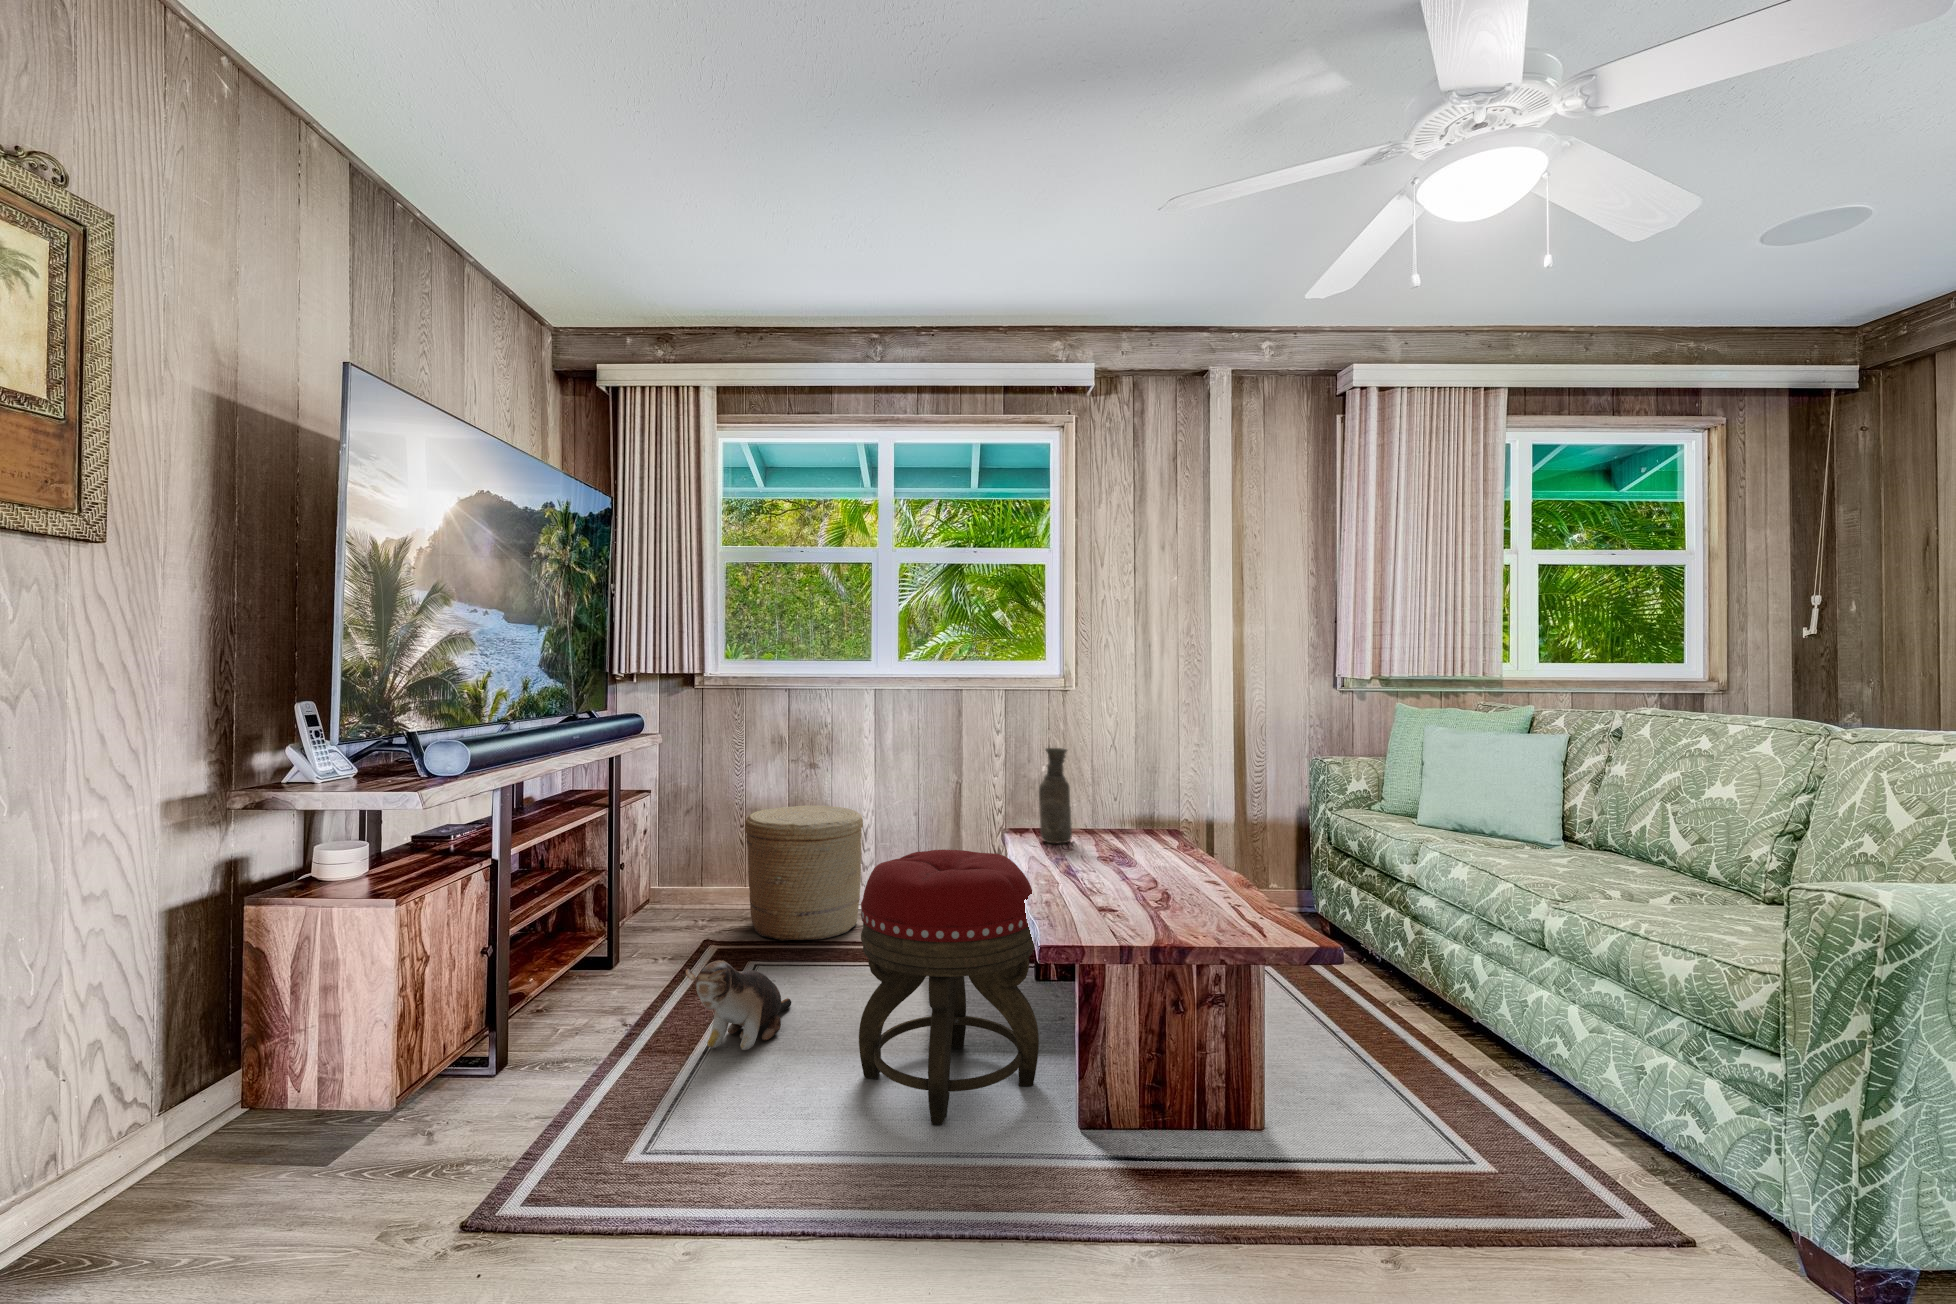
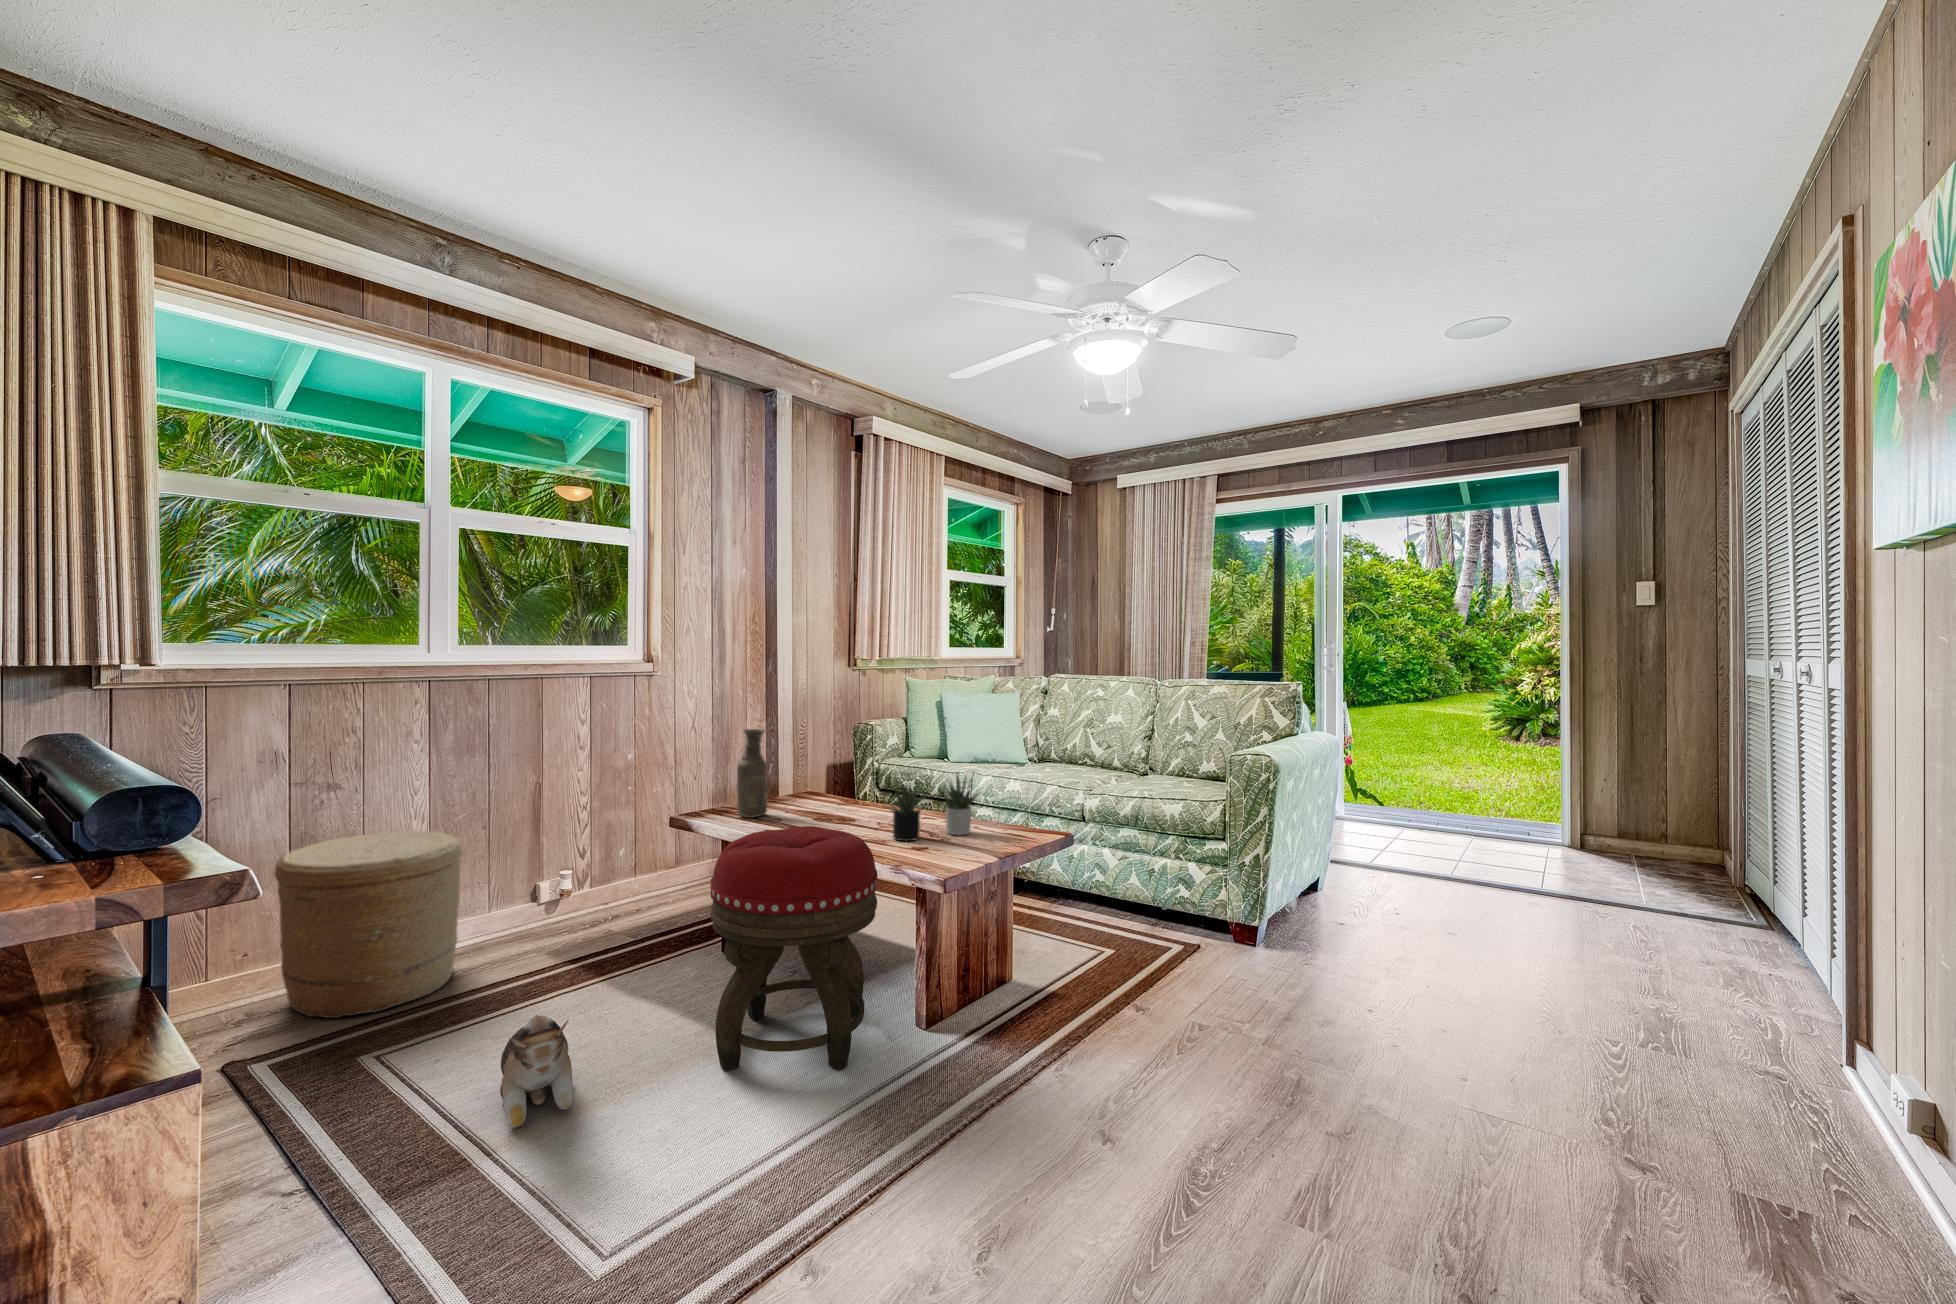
succulent plant: none [1075,819,1216,906] -> present [888,775,977,841]

